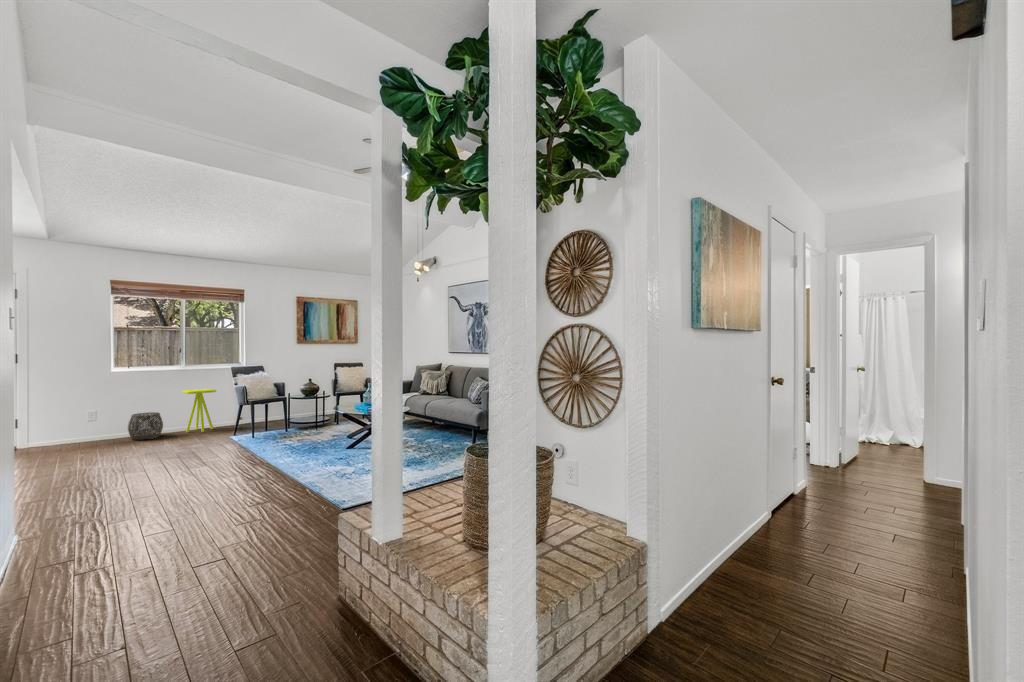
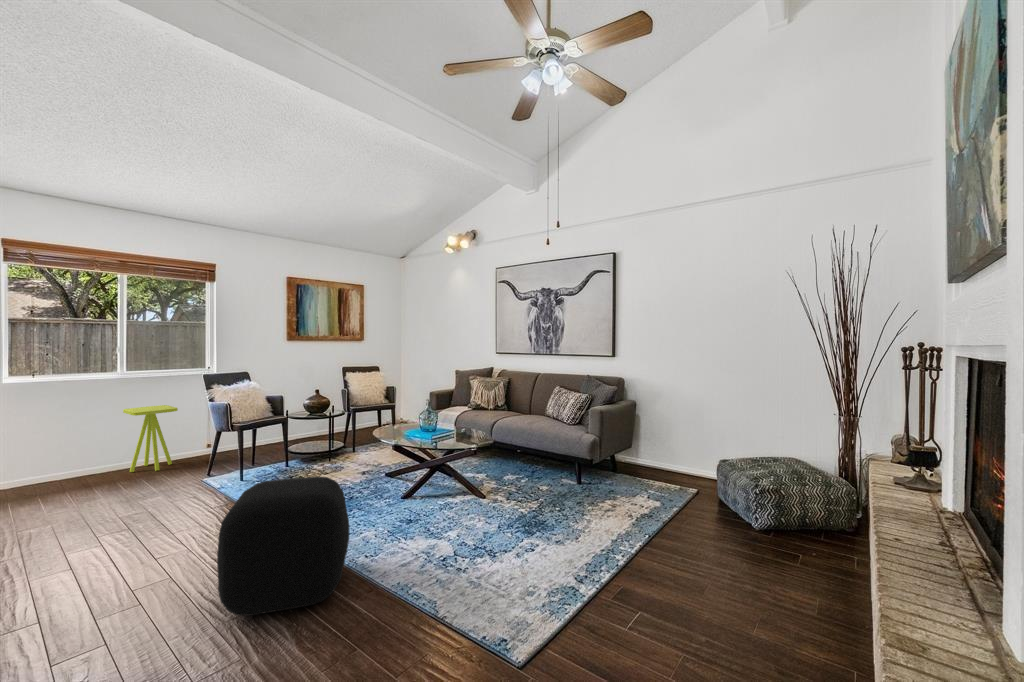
woven basket: present [128,412,163,440] -> none [31,445,93,491]
ottoman: none [213,420,288,487] -> present [217,476,350,616]

